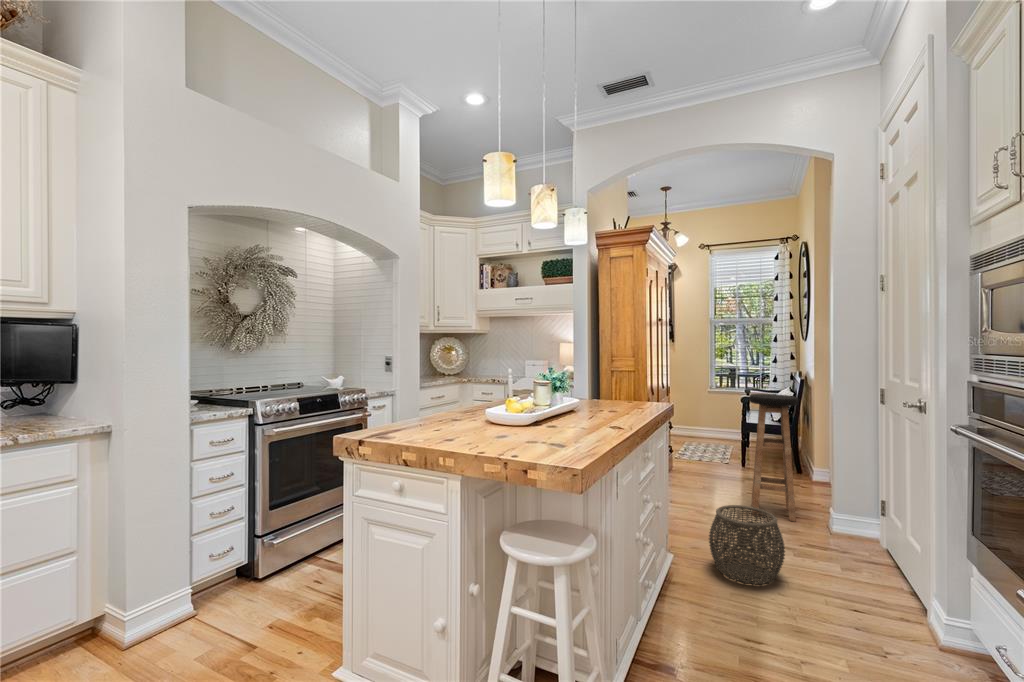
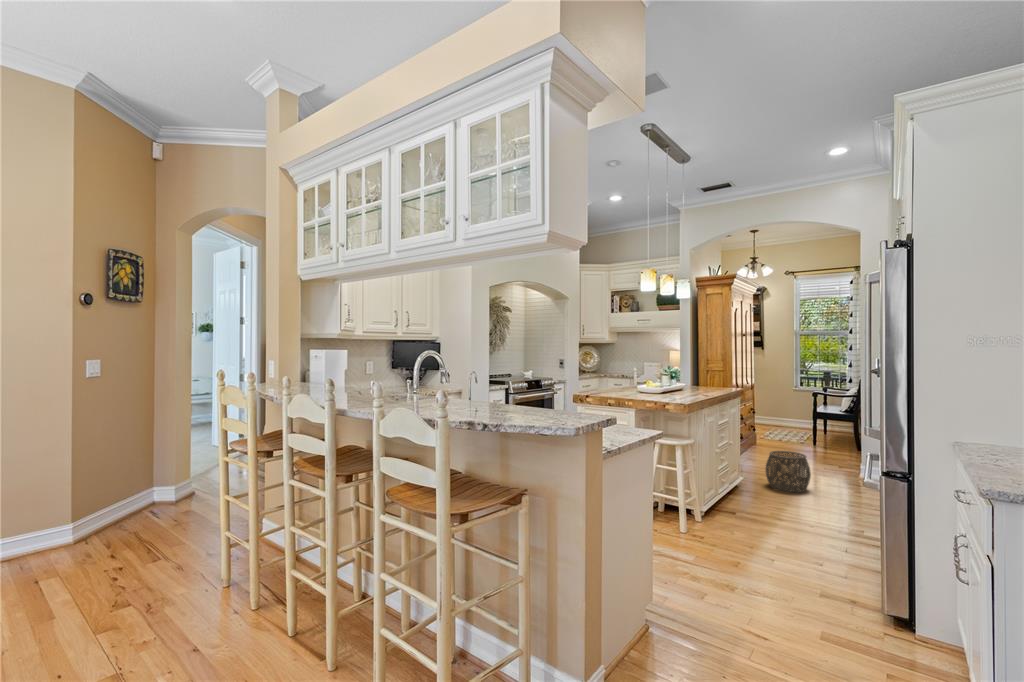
bar stool: present [749,394,798,522] -> none [805,388,839,472]

